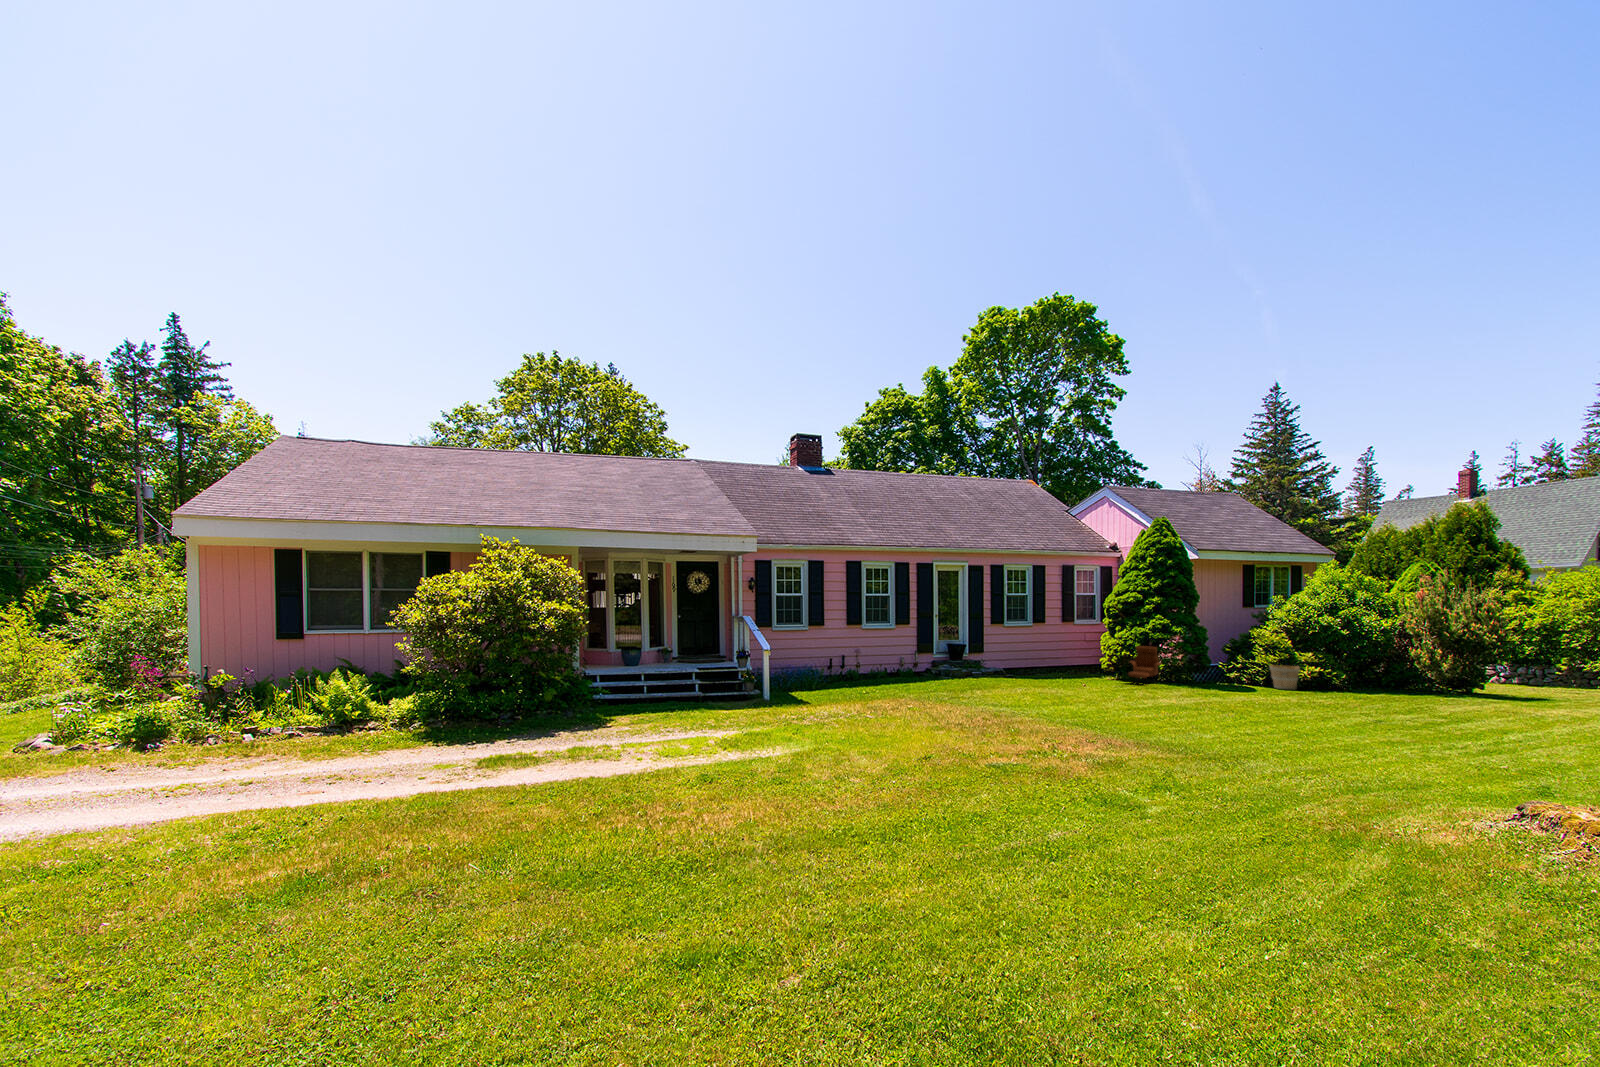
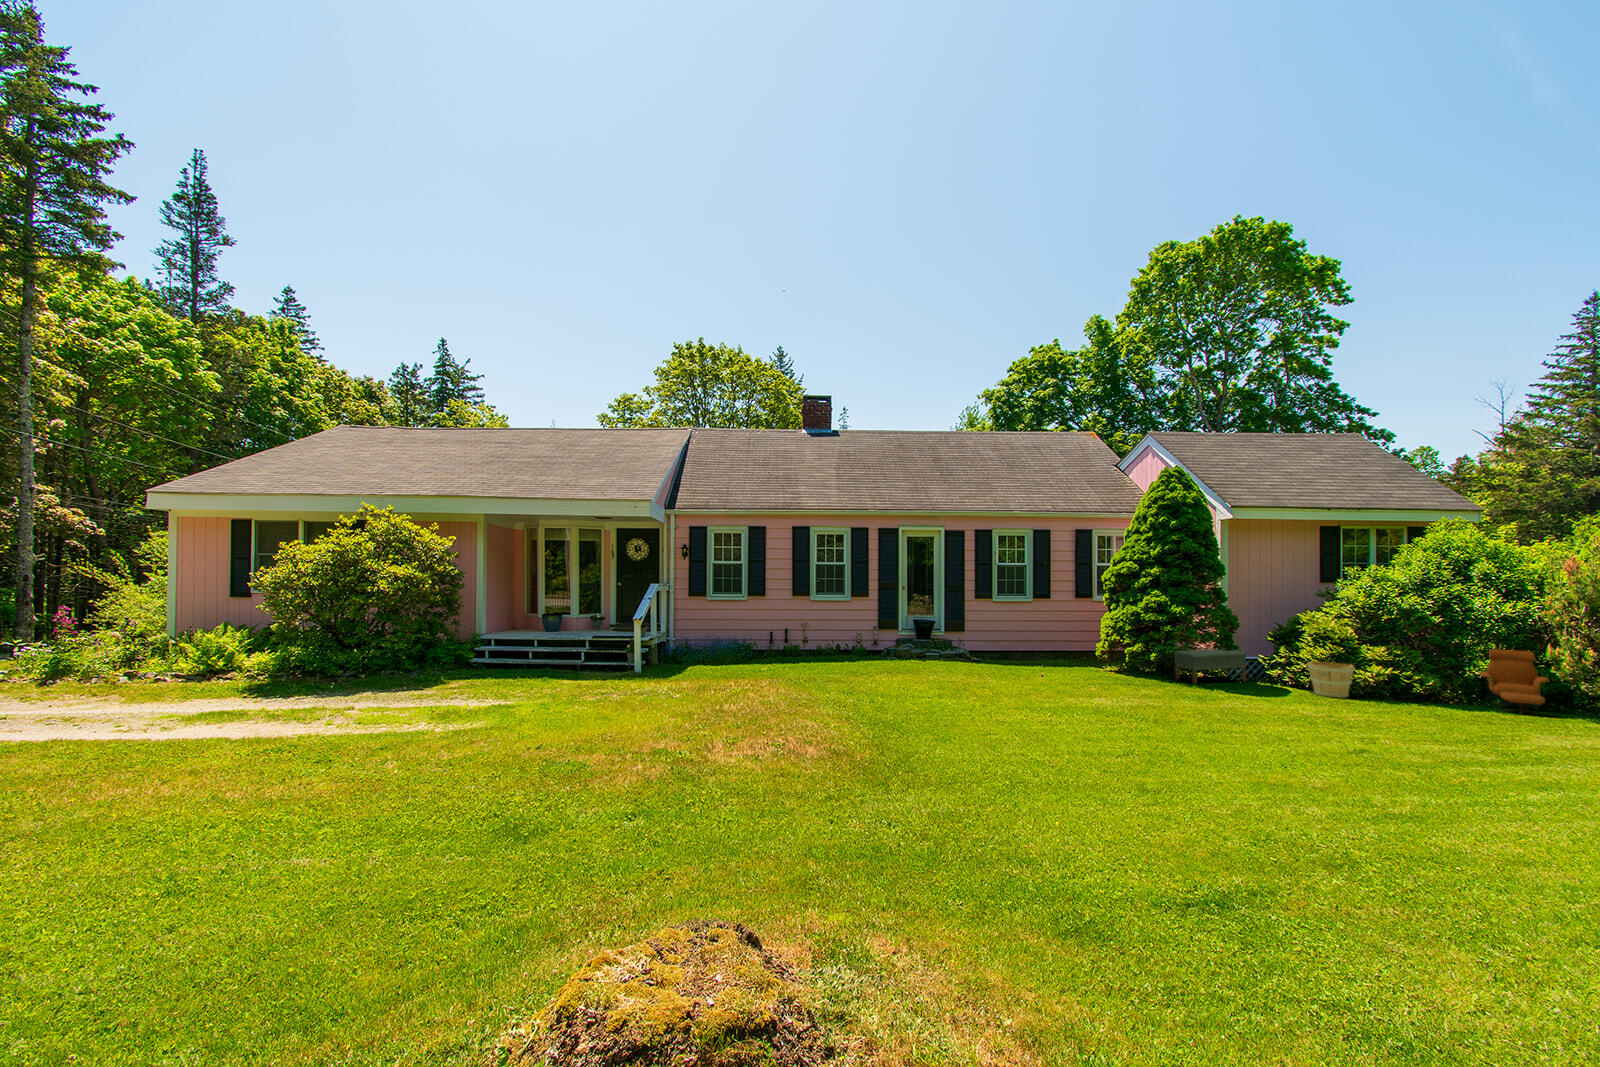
lounge chair: present [1129,646,1161,685] -> present [1480,649,1549,716]
bench: none [1179,659,1222,687] -> present [1174,649,1246,684]

